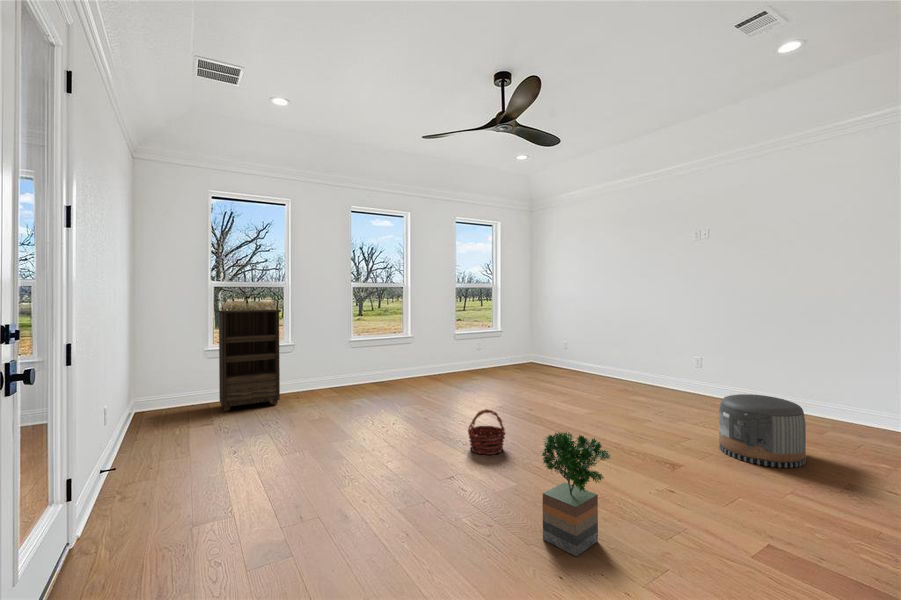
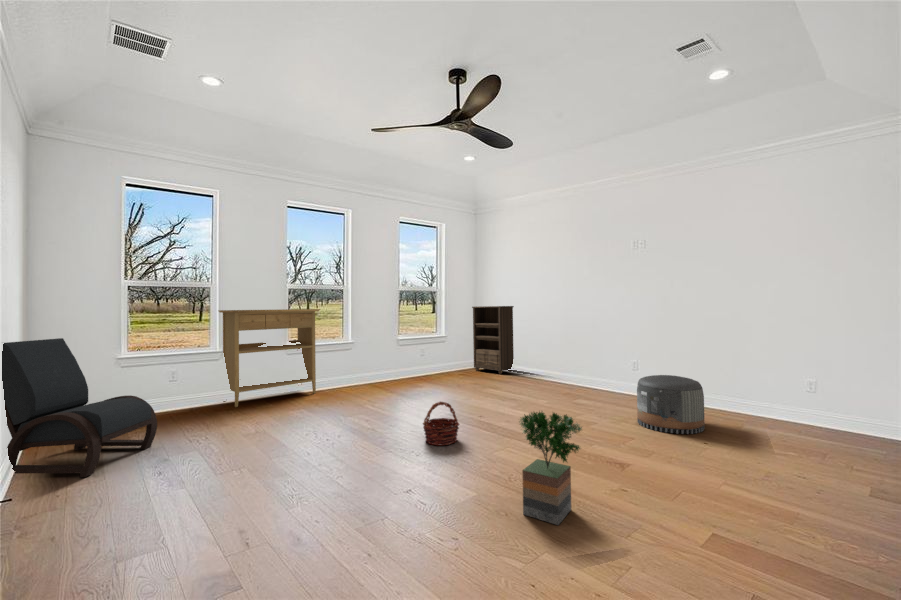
console table: none [296,307,388,399] -> present [219,309,320,407]
bookshelf: present [217,309,281,411] -> present [472,306,514,374]
lounge chair: none [104,334,236,454] -> present [2,338,157,477]

